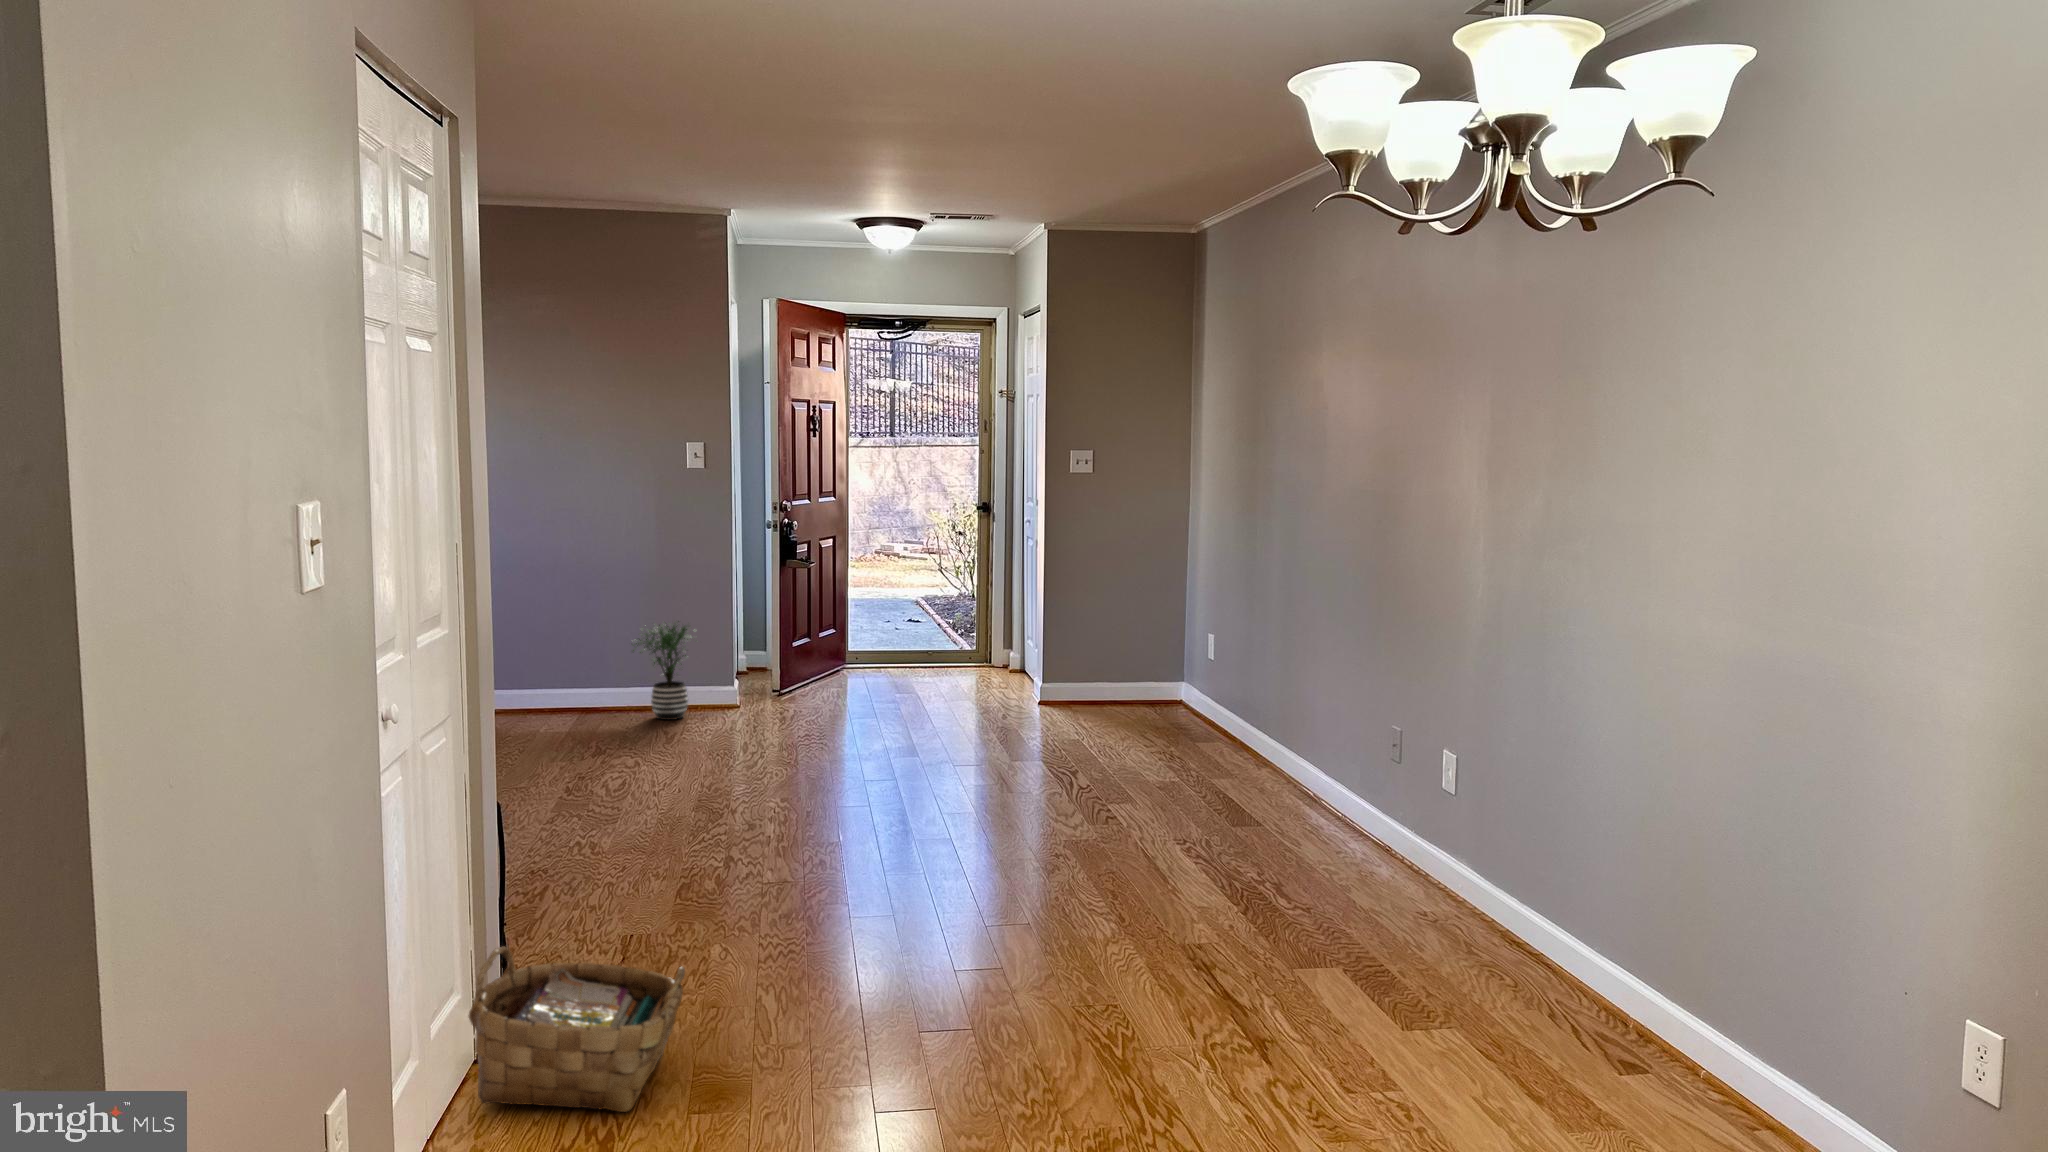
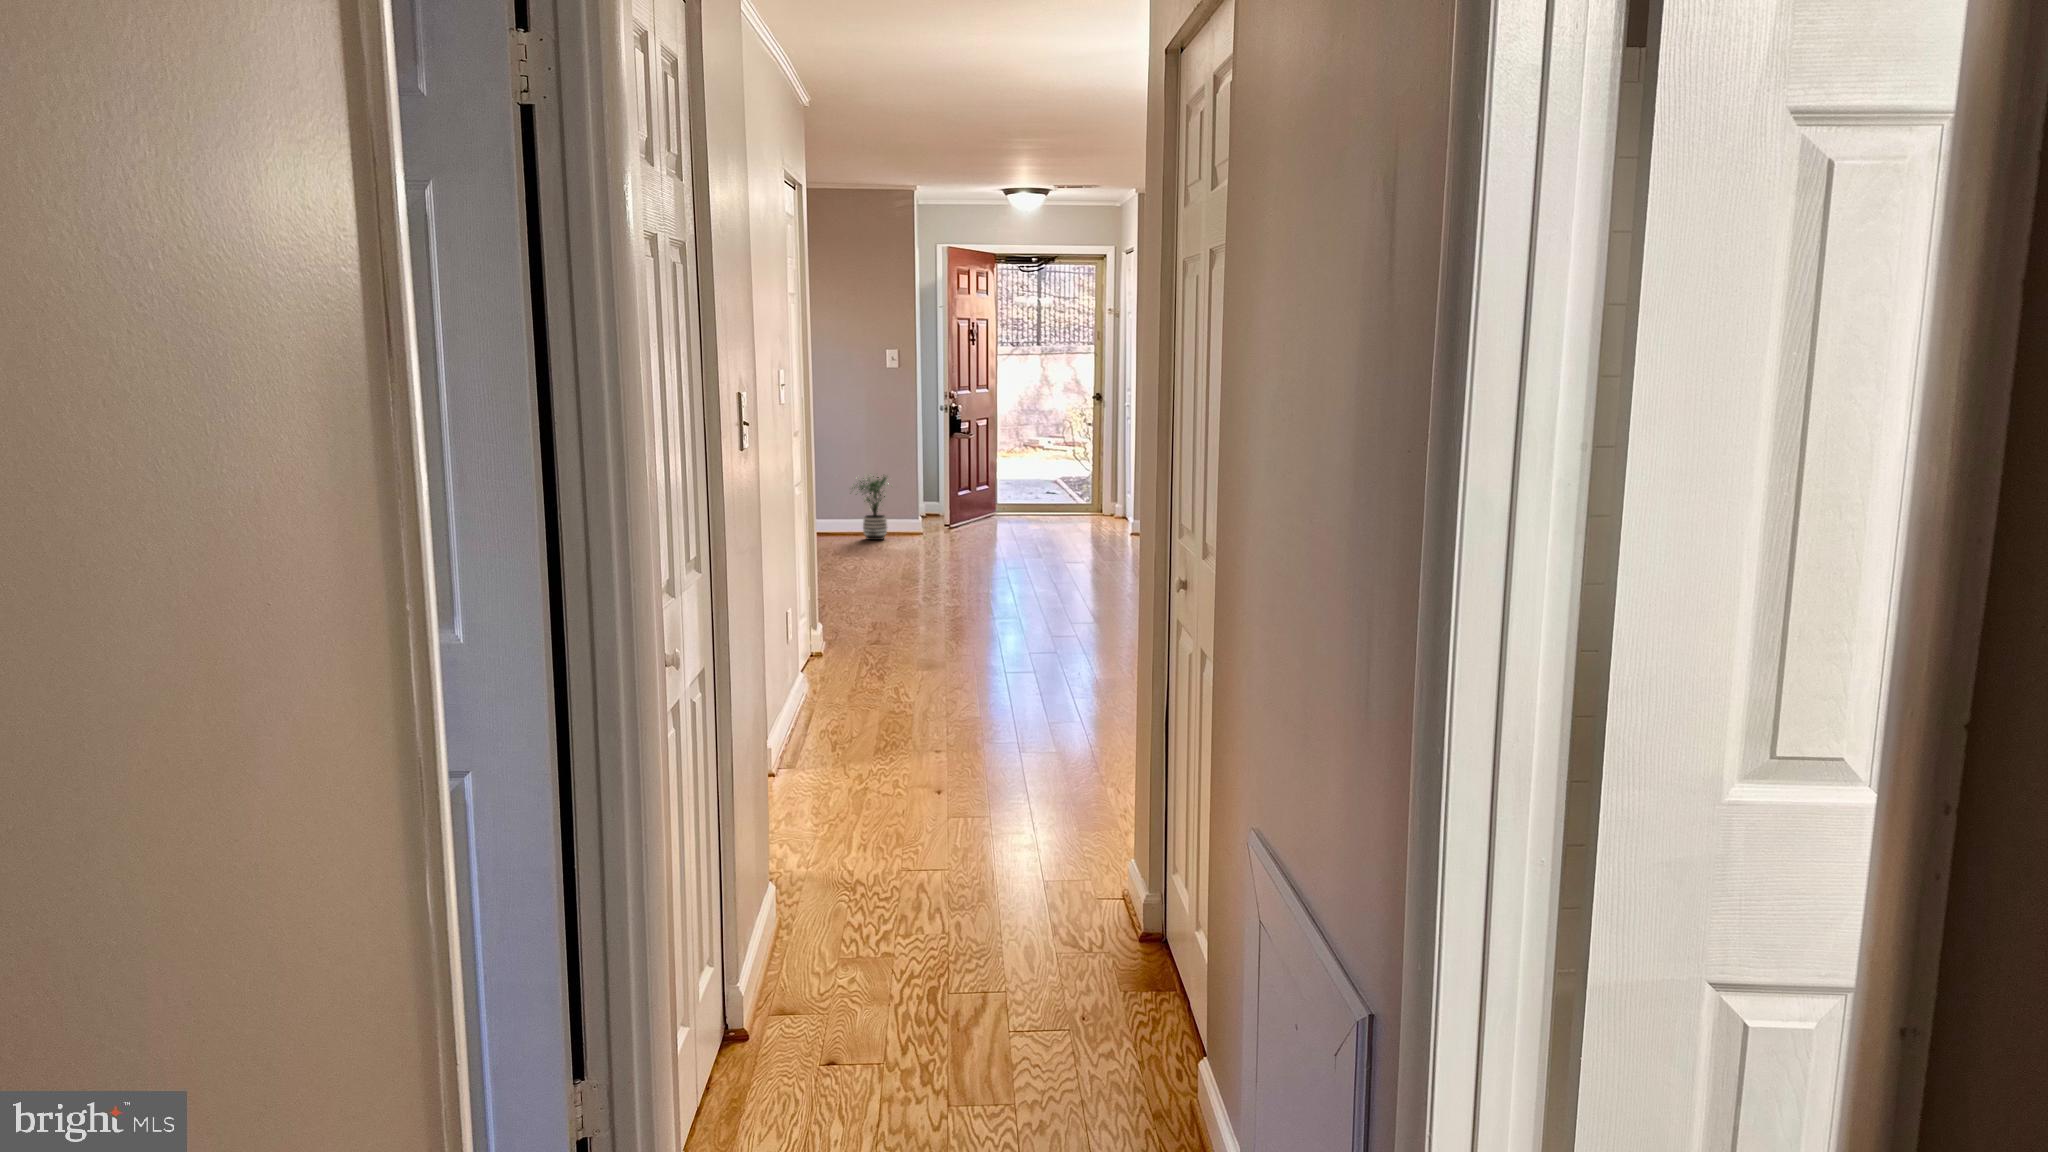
woven basket: present [468,946,685,1112] -> none [804,597,905,672]

